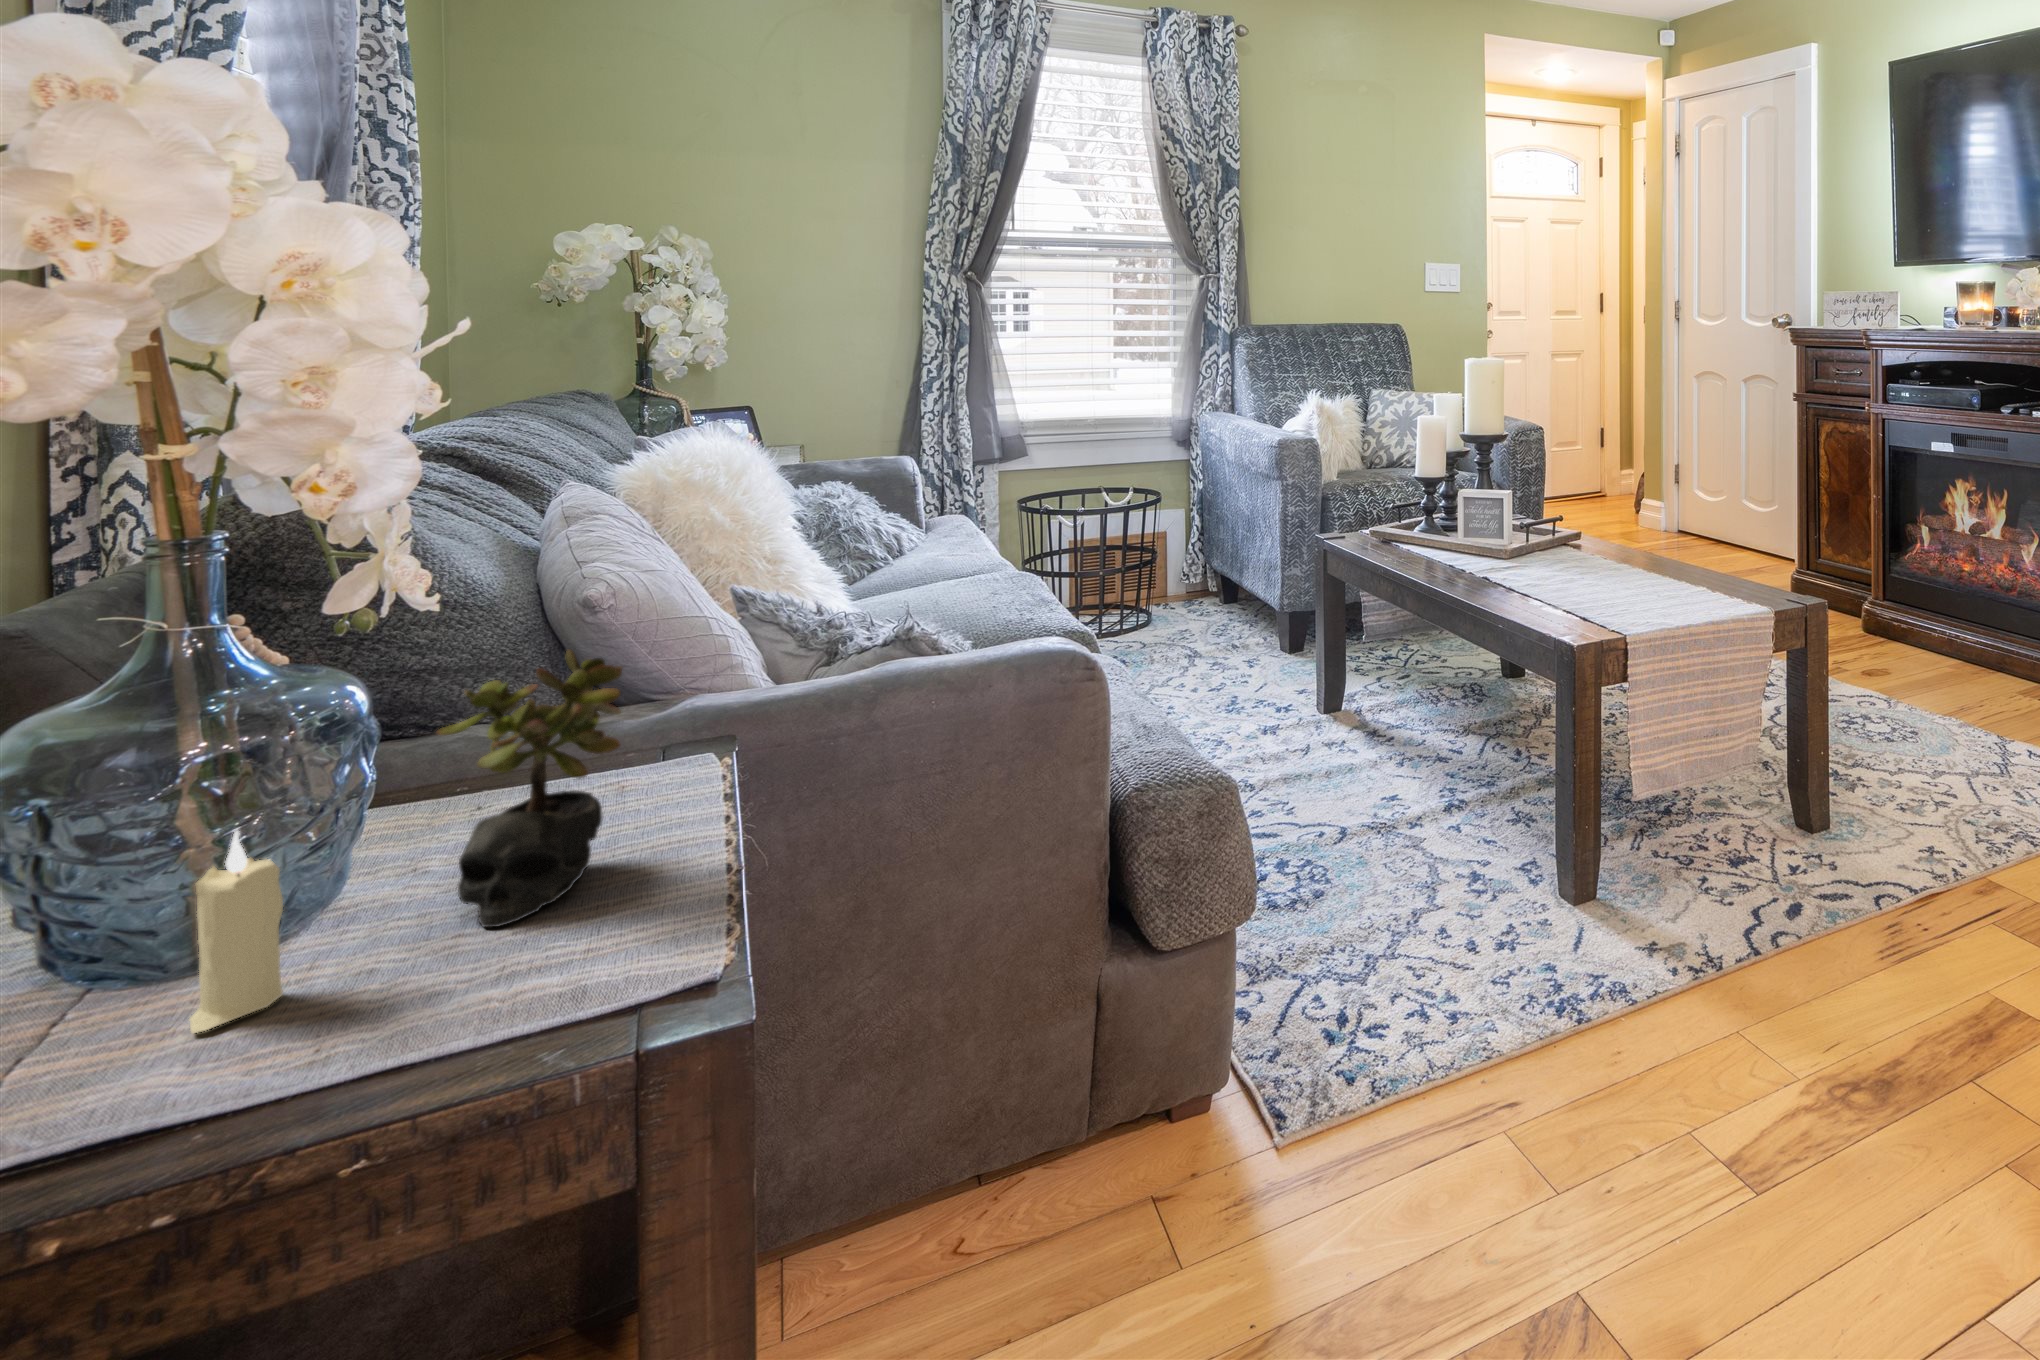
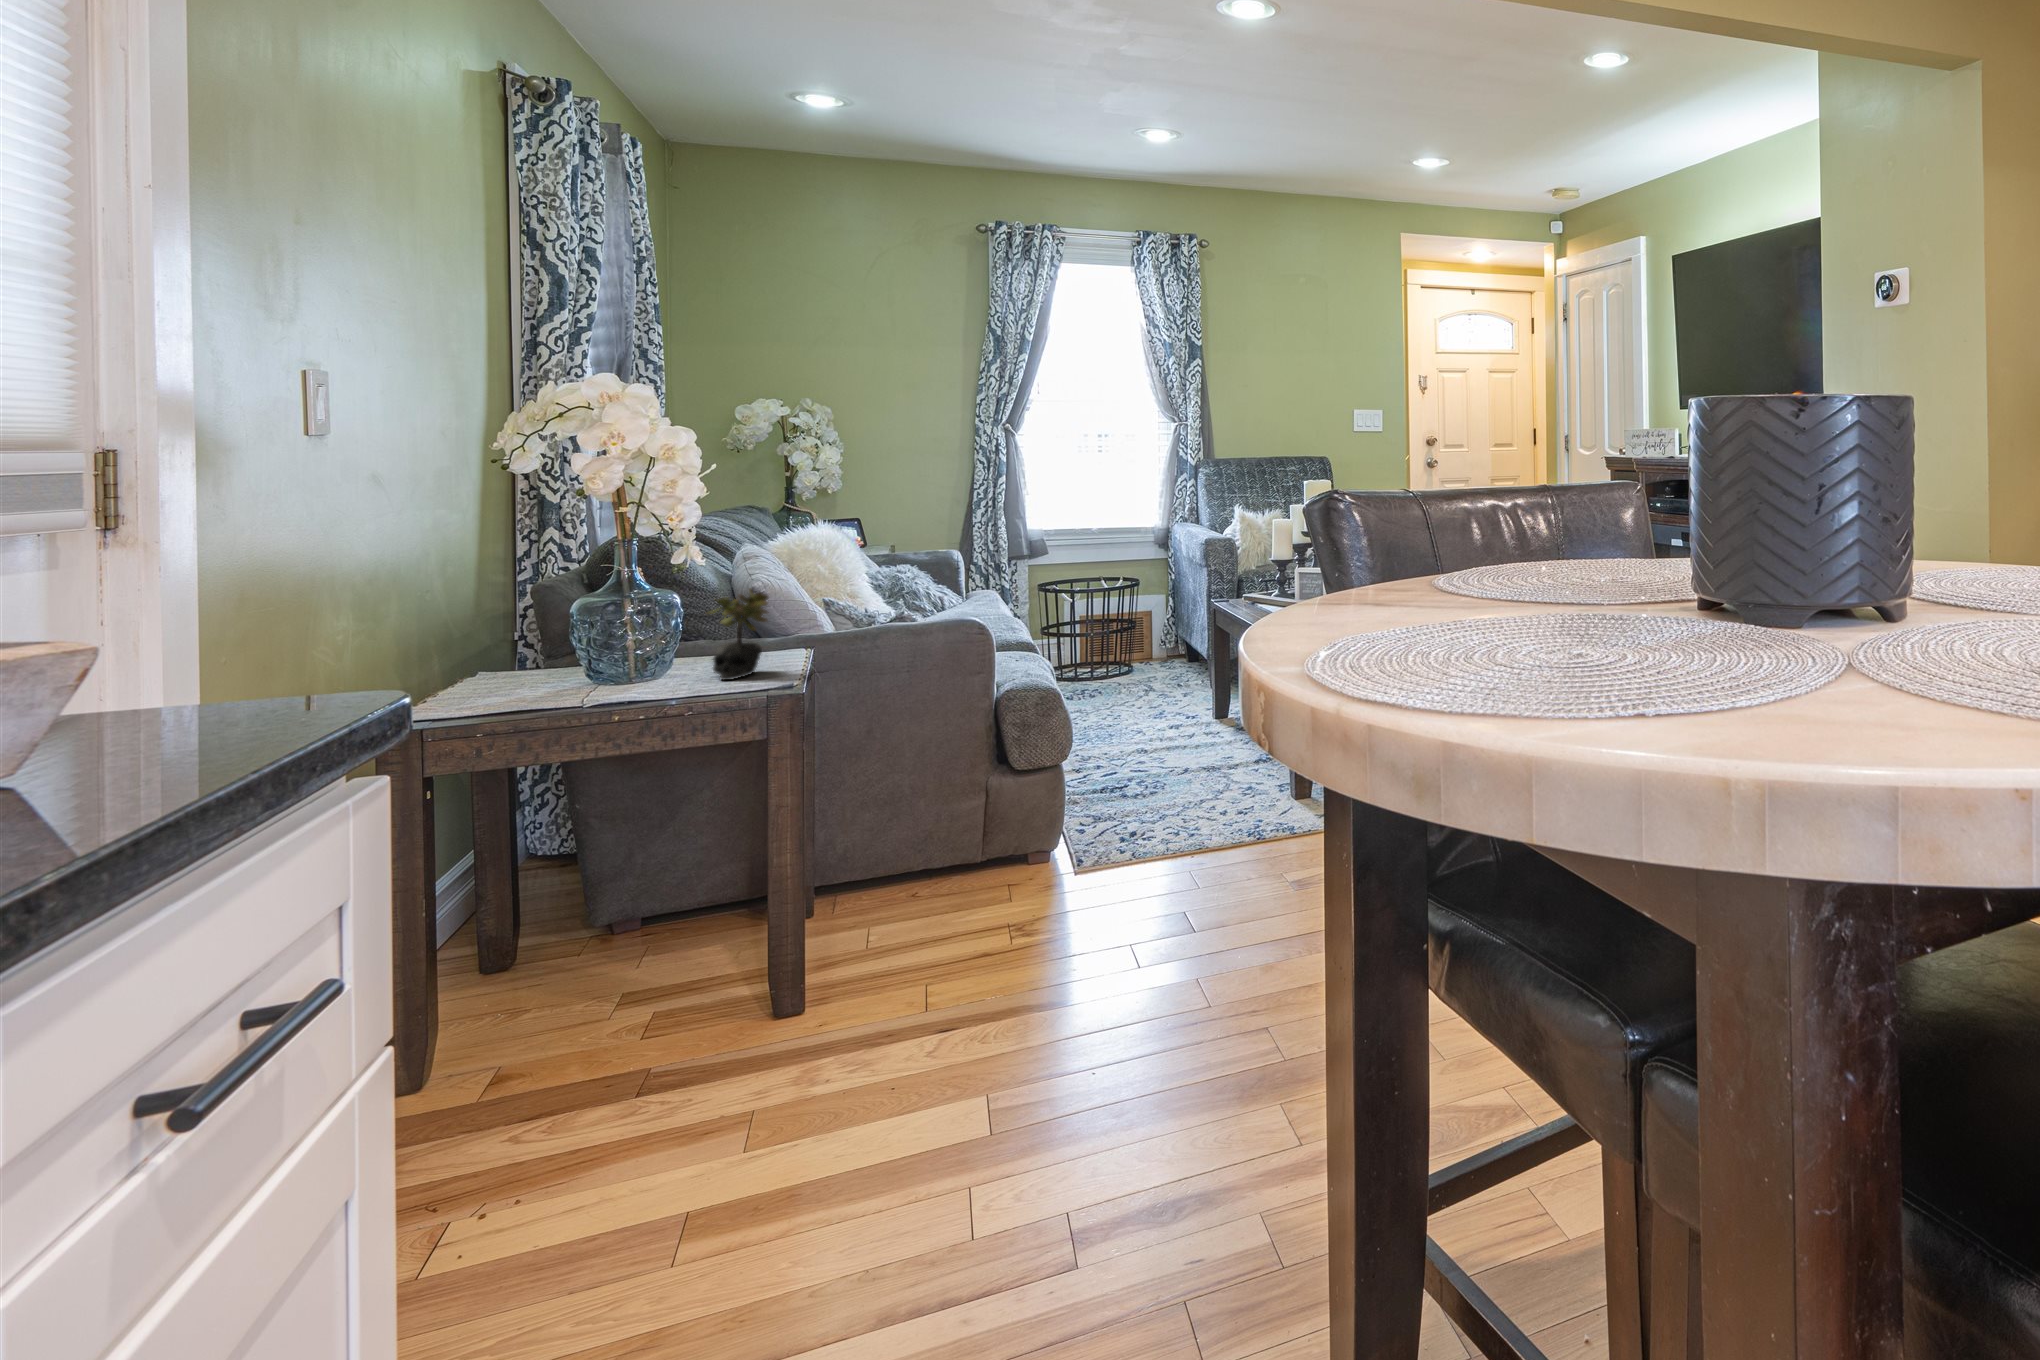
candle: present [189,831,283,1033] -> none [636,631,662,693]

